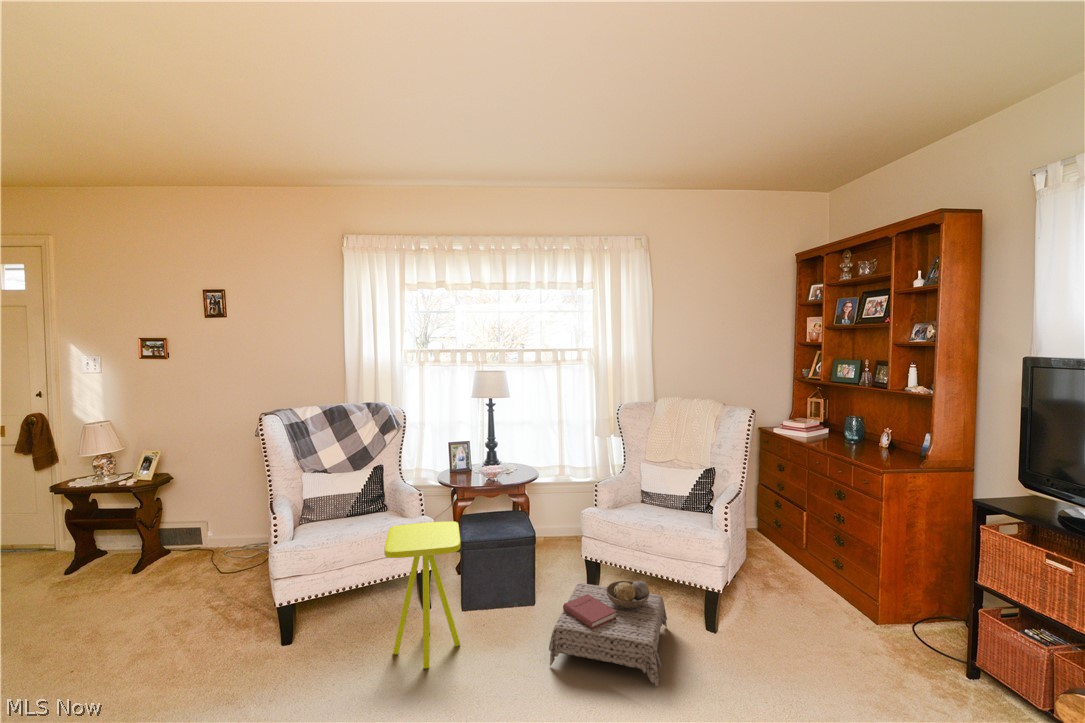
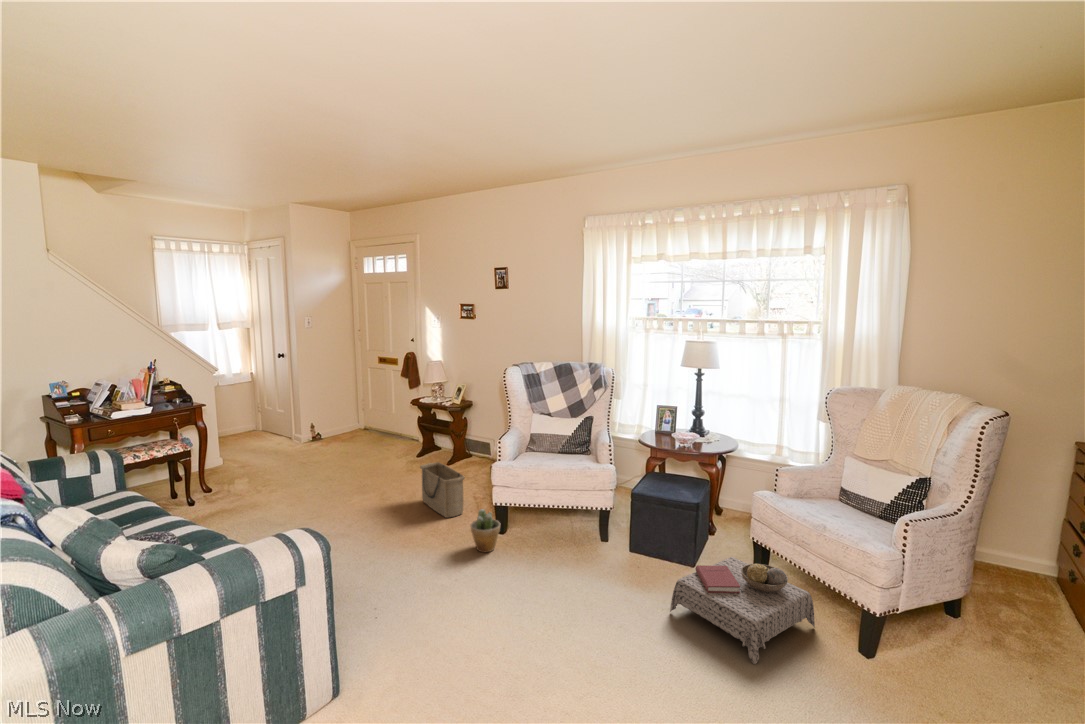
side table: present [384,521,461,668] -> none [551,464,622,578]
basket: none [110,572,206,653] -> present [420,462,465,518]
potted plant: none [248,621,296,686] -> present [471,509,500,552]

